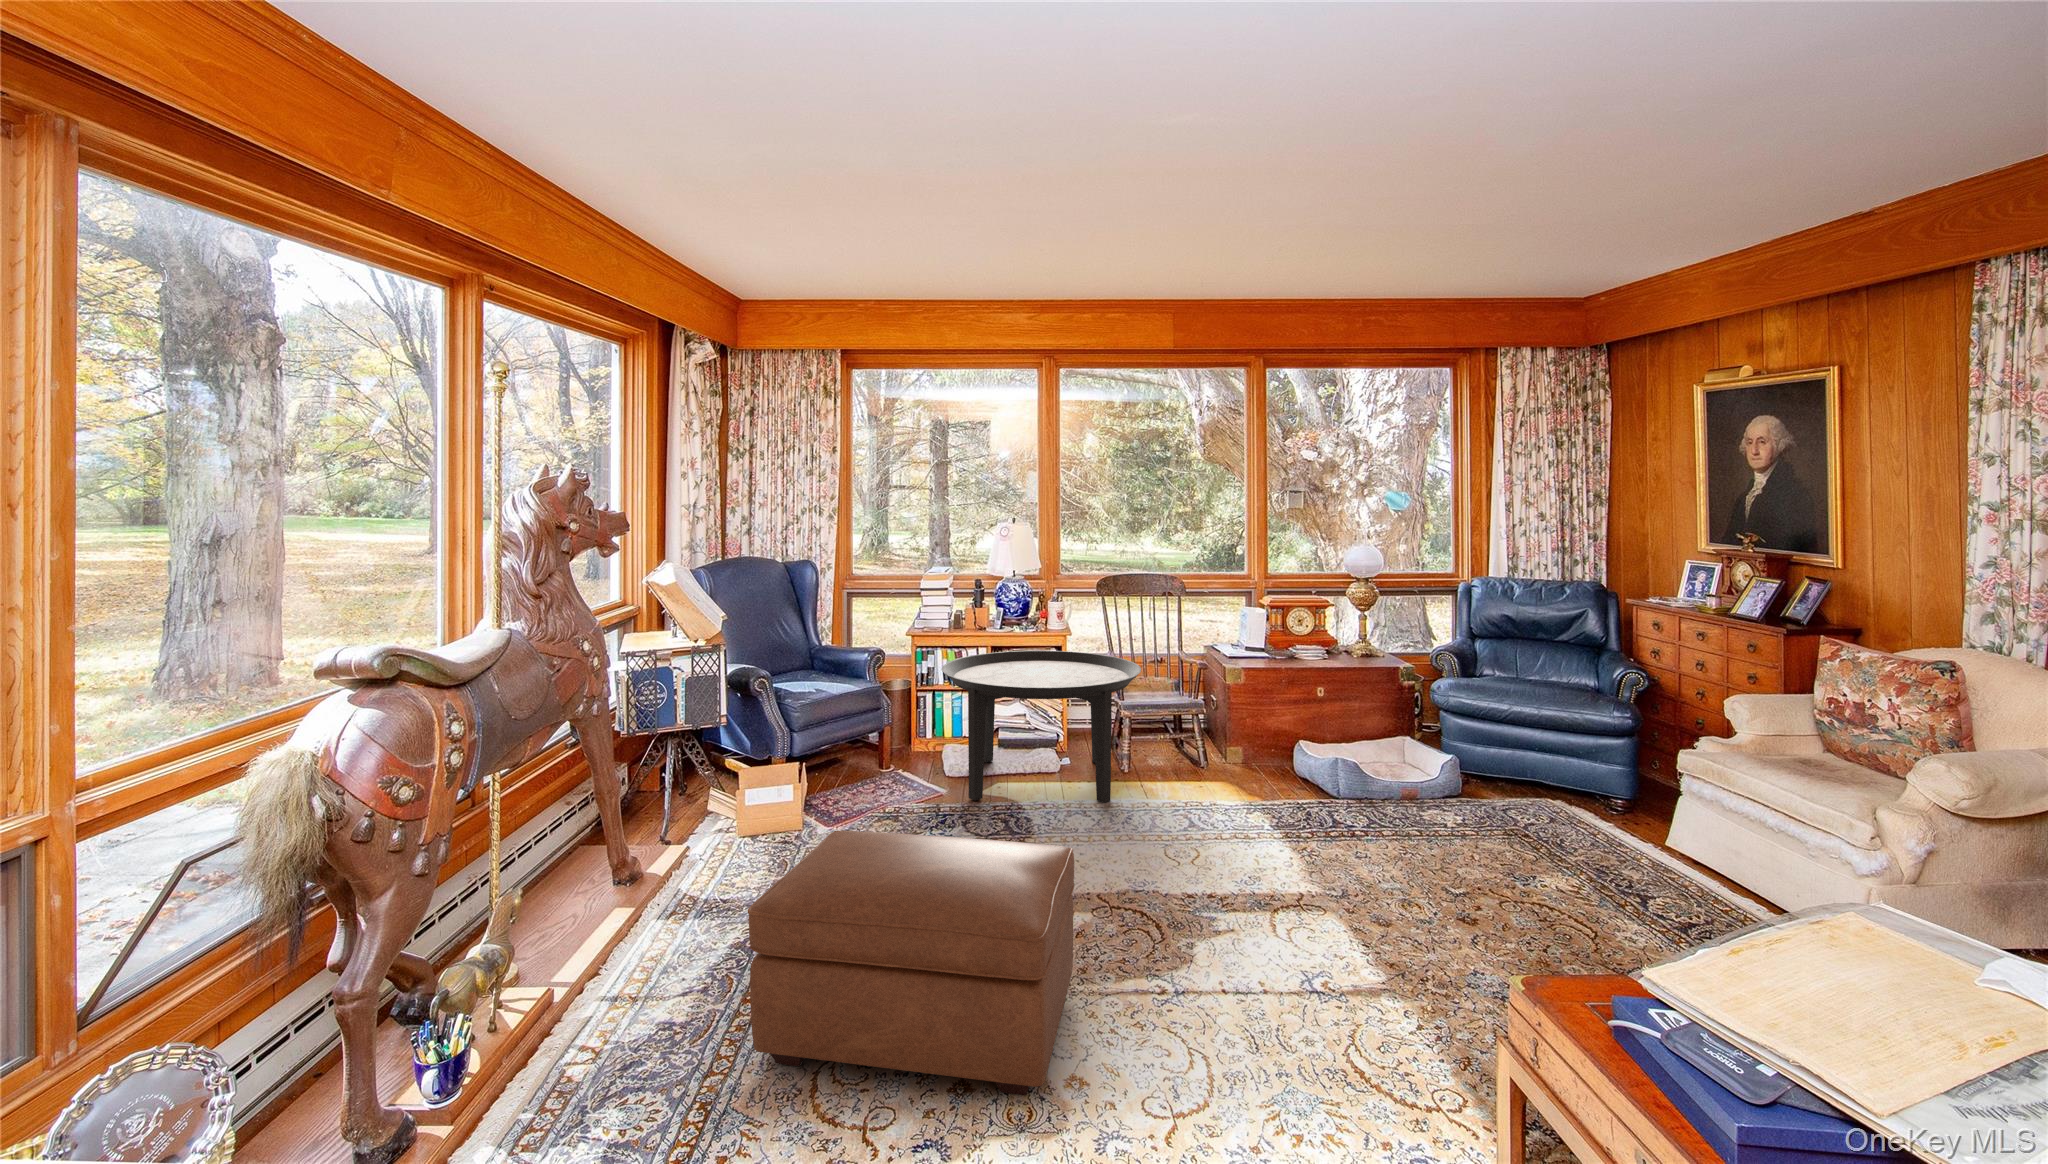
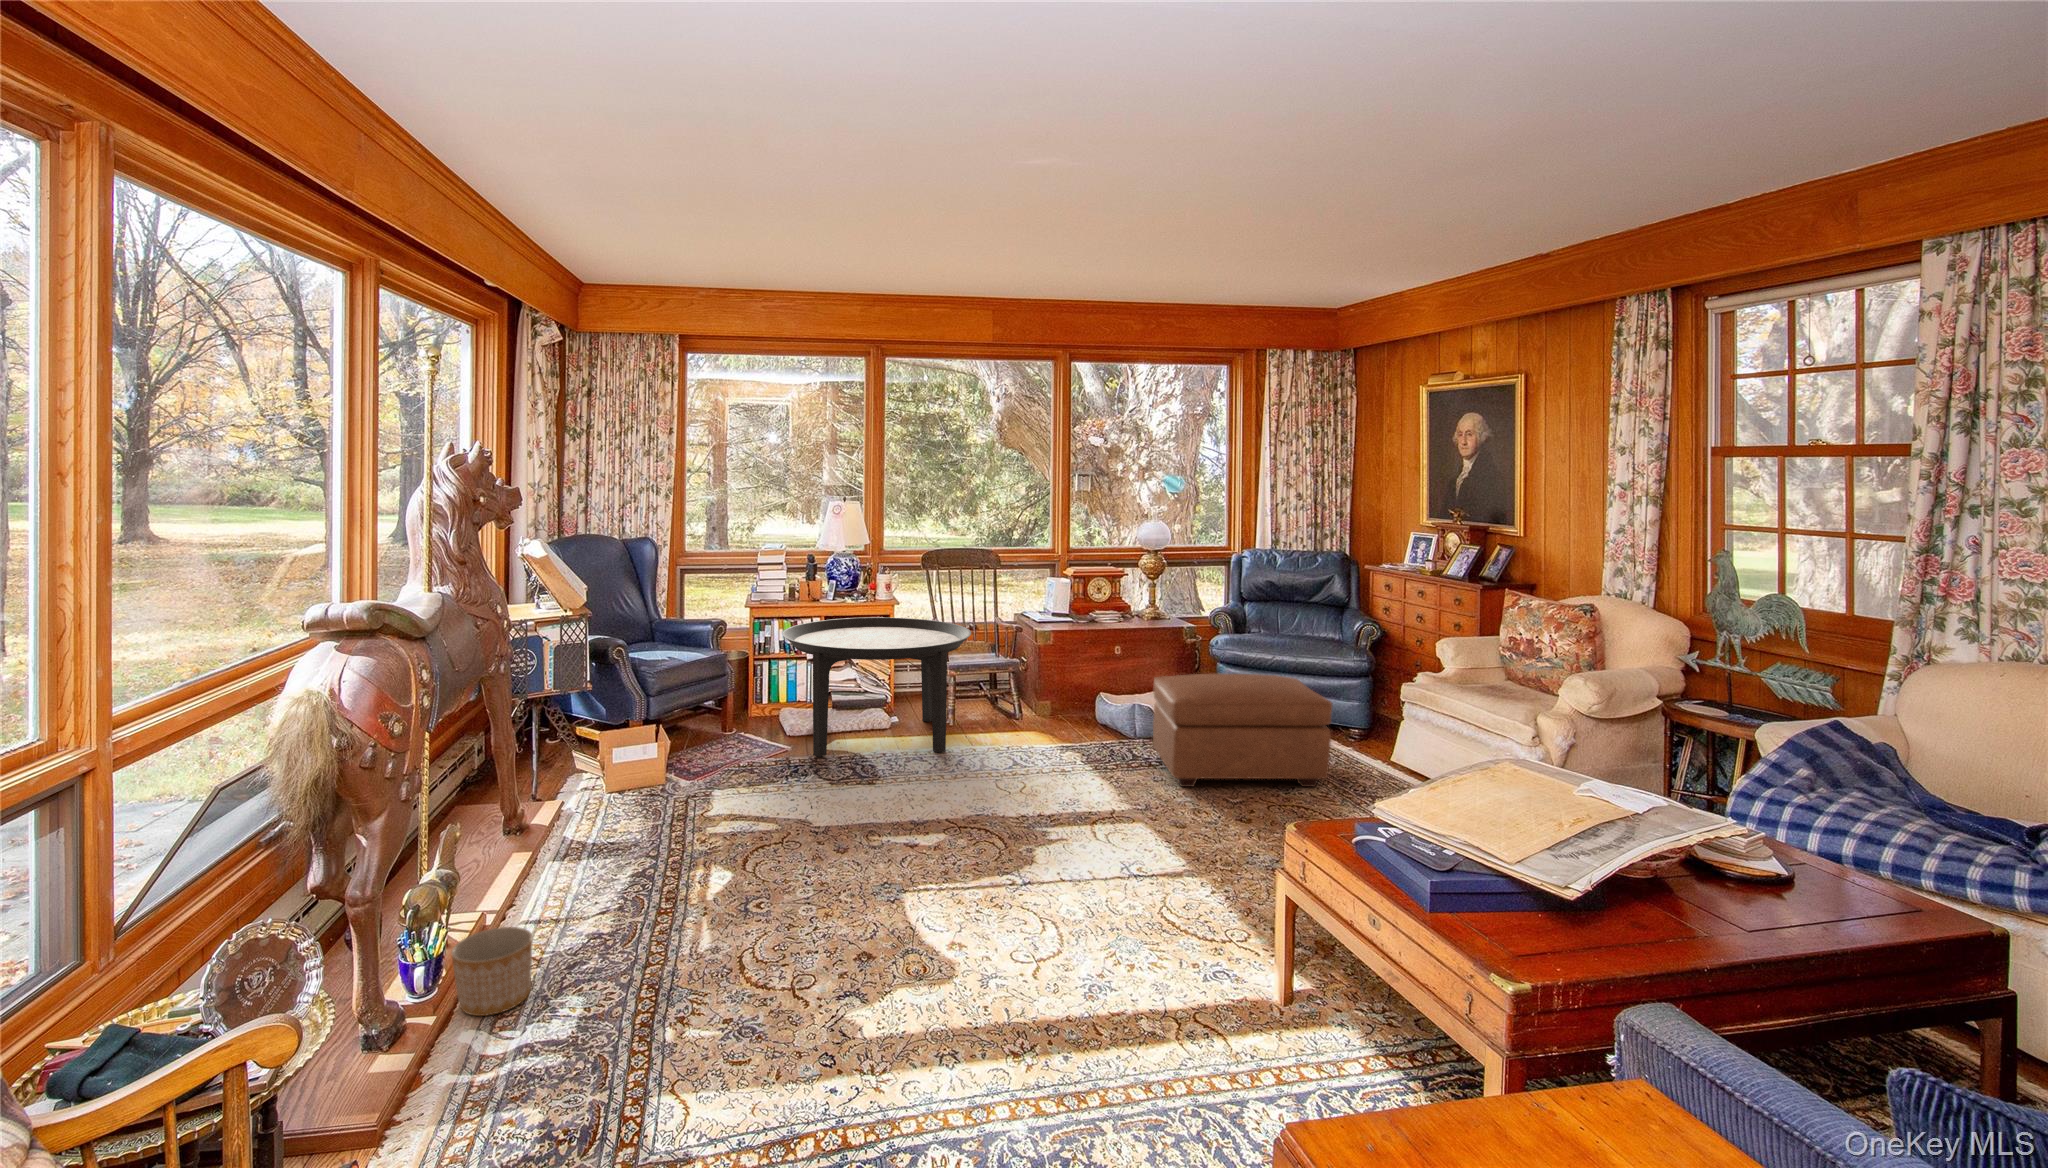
ottoman: present [748,831,1075,1096] -> present [1153,674,1333,787]
planter: none [478,1014,574,1127] -> present [451,927,533,1016]

